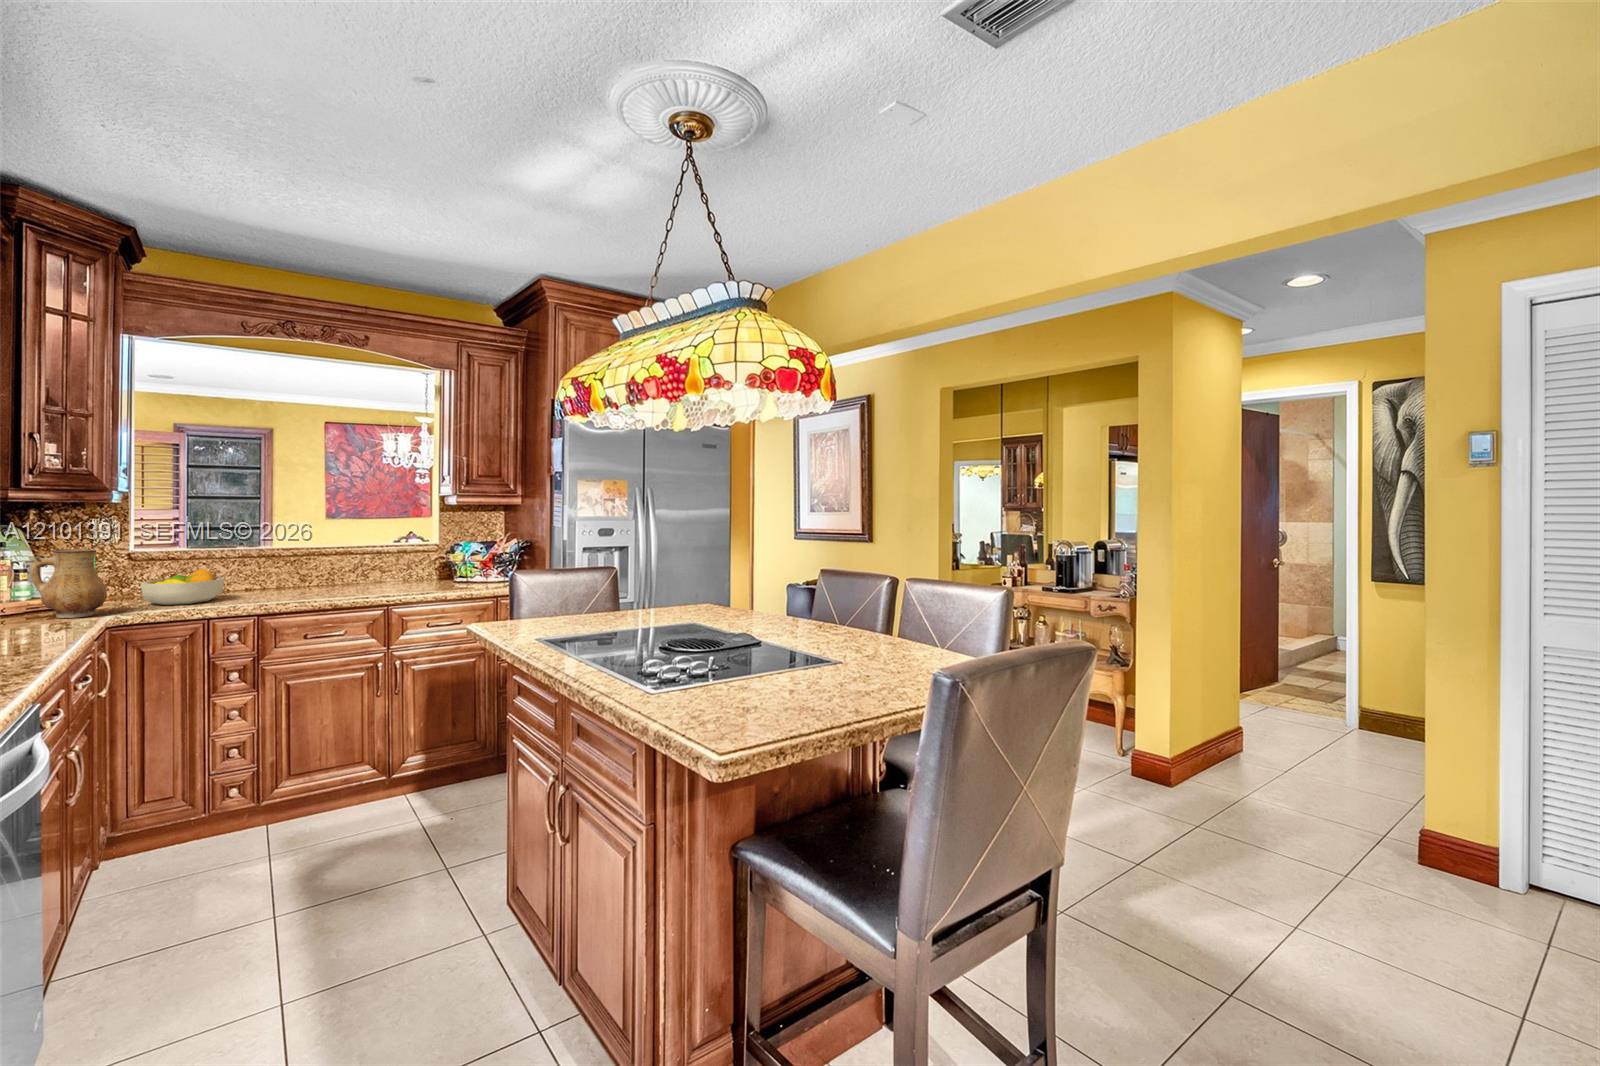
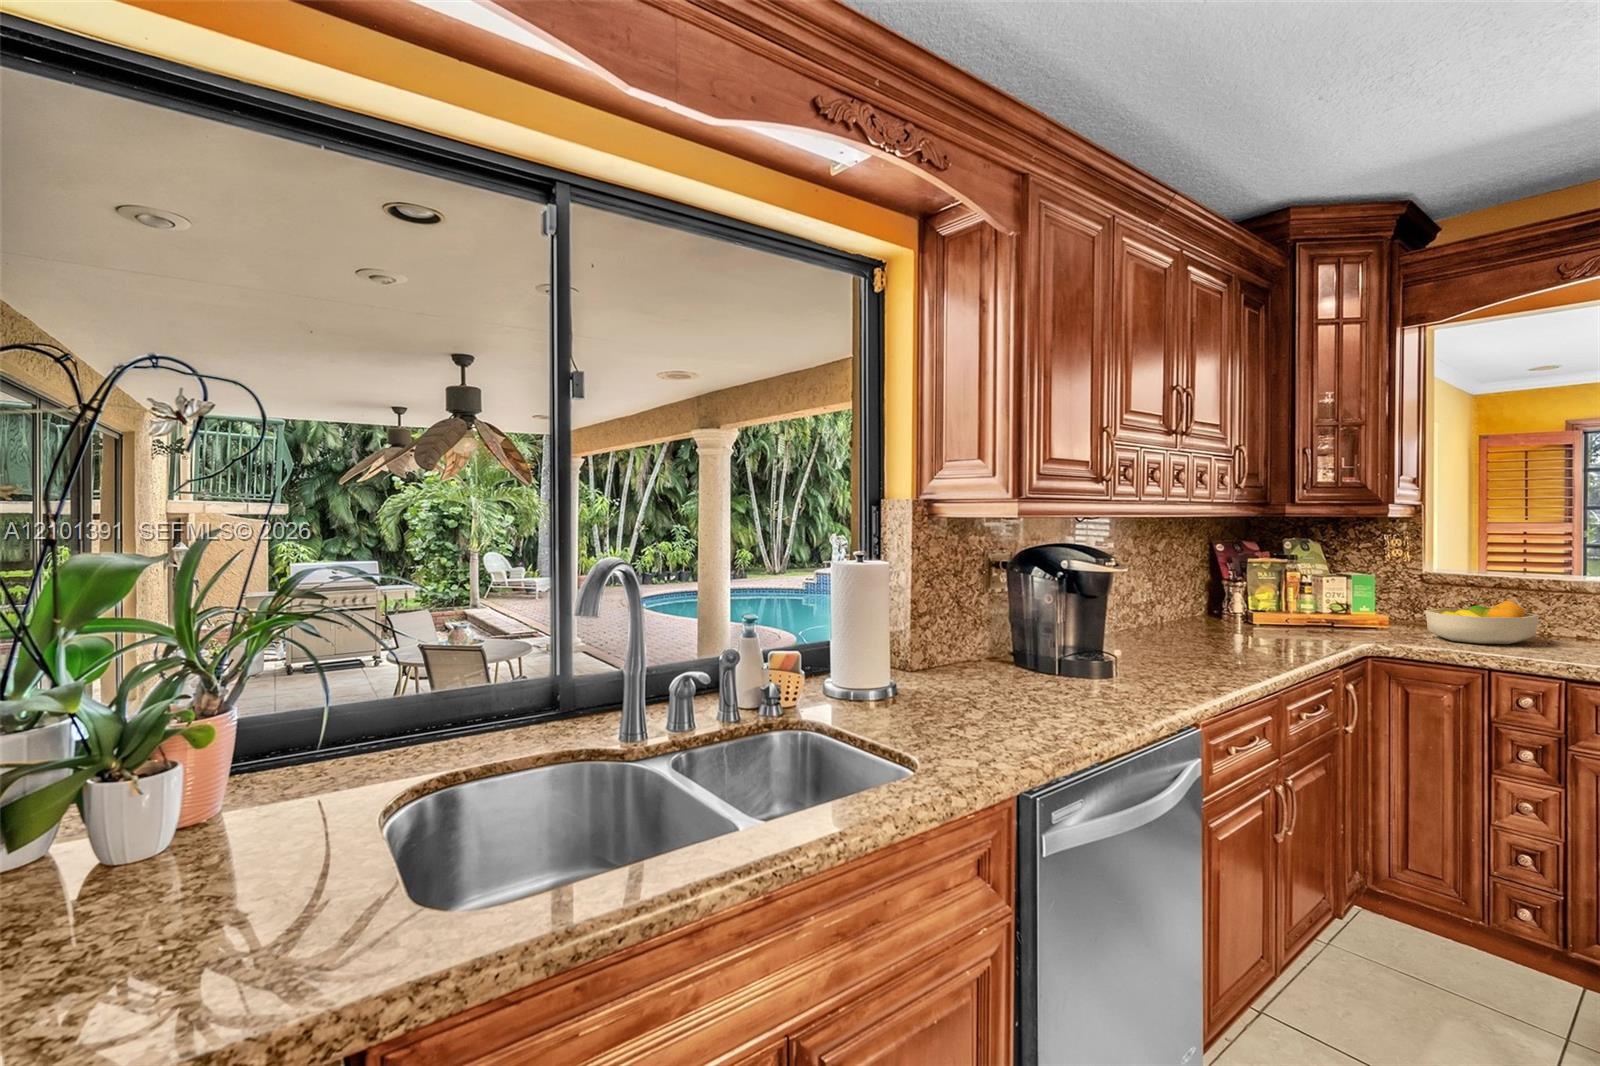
ceramic pitcher: present [30,549,107,618] -> none [1308,565,1378,640]

